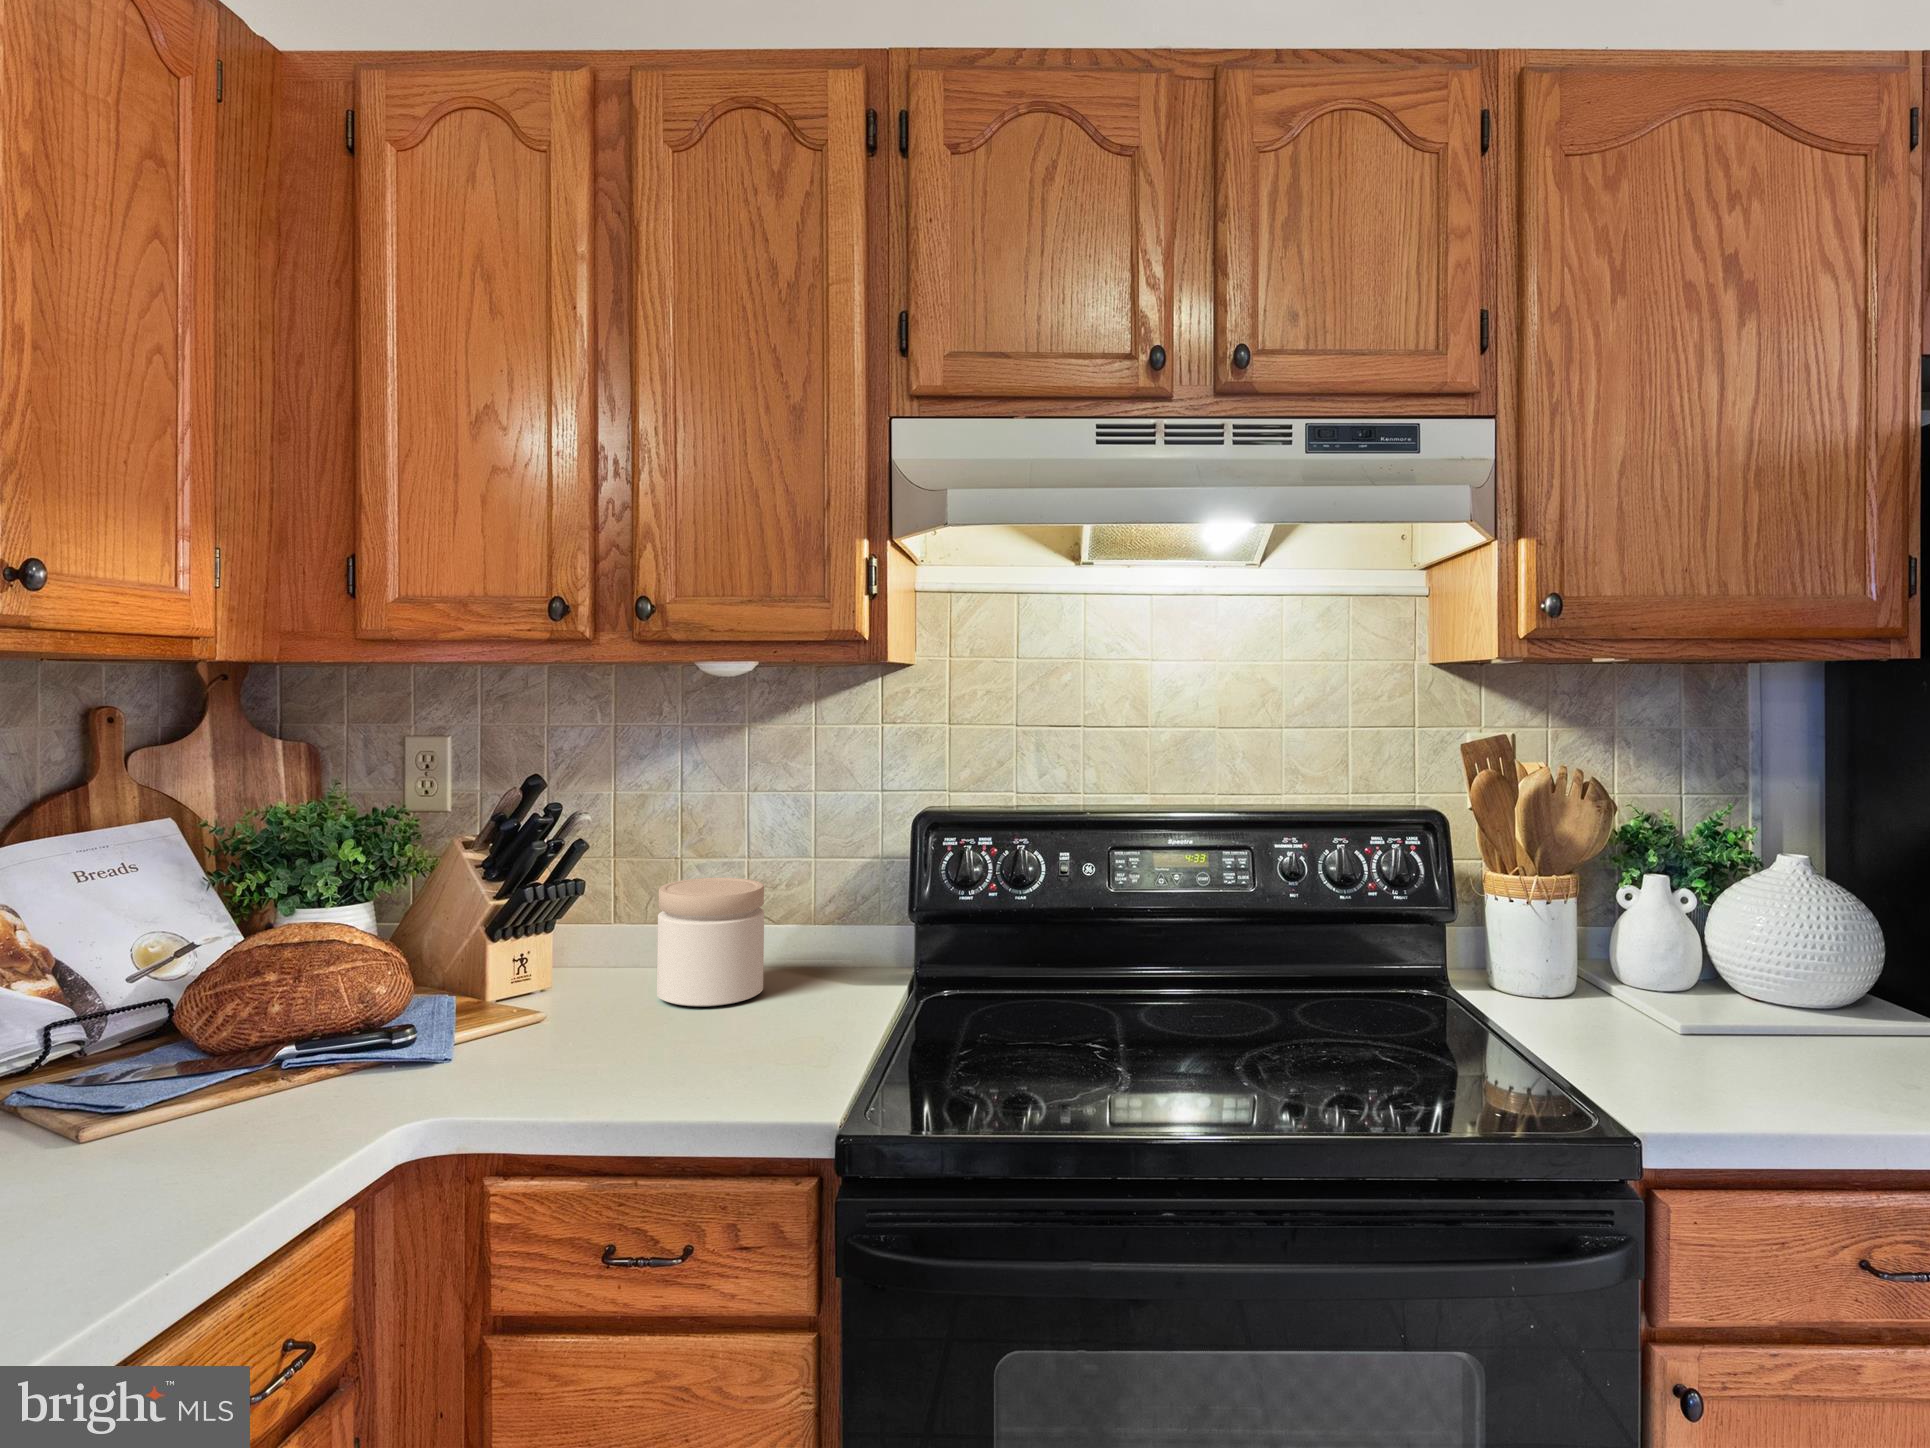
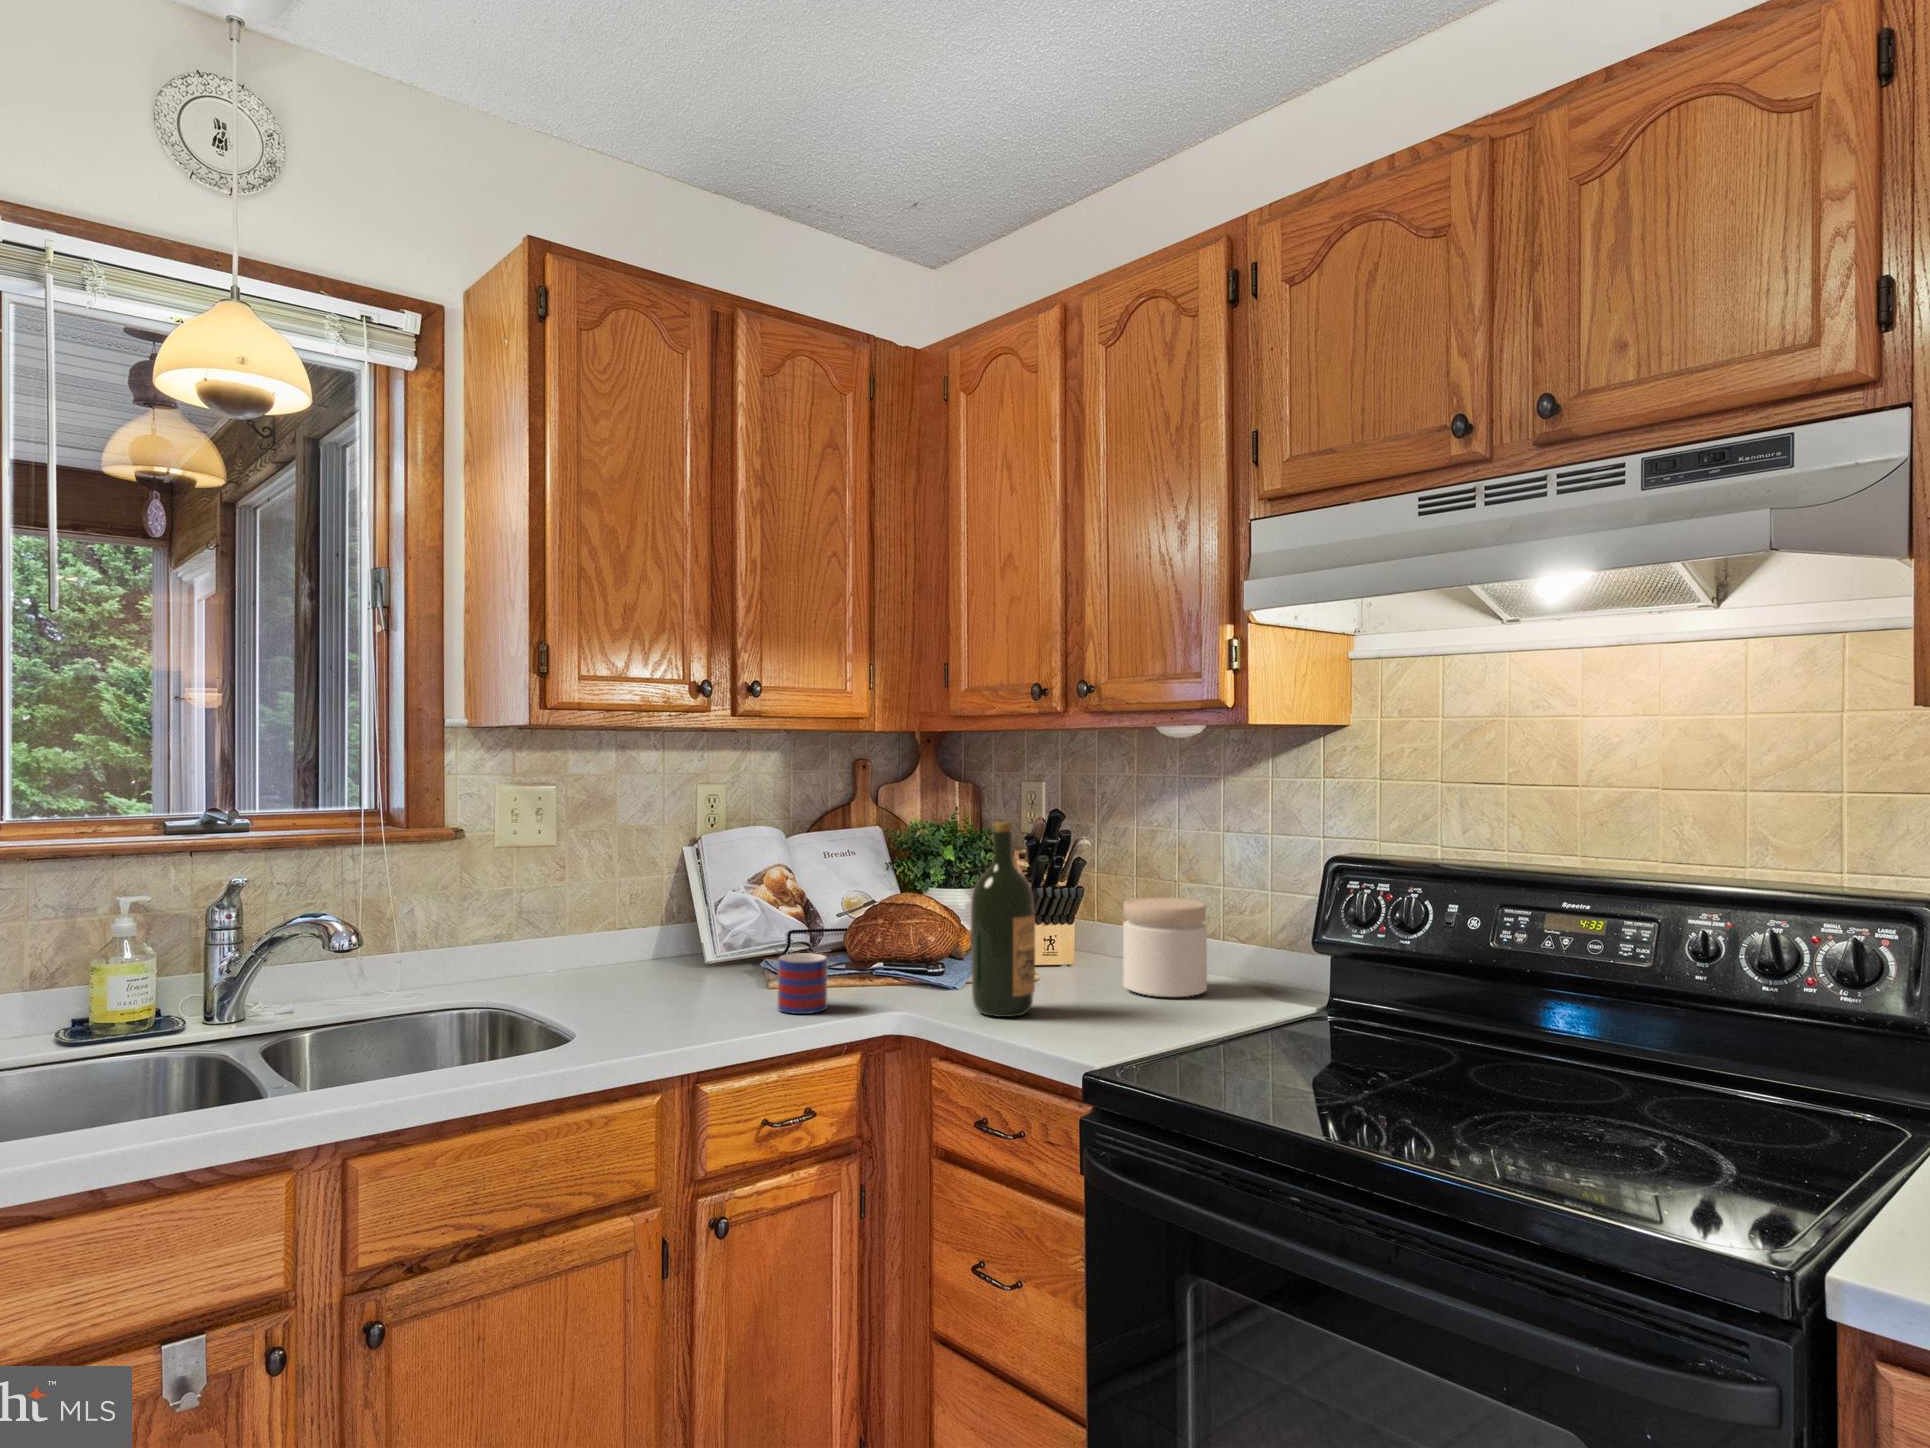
wine bottle: none [525,803,626,1089] -> present [971,822,1035,1017]
mug: none [142,1061,277,1185] -> present [778,953,828,1014]

